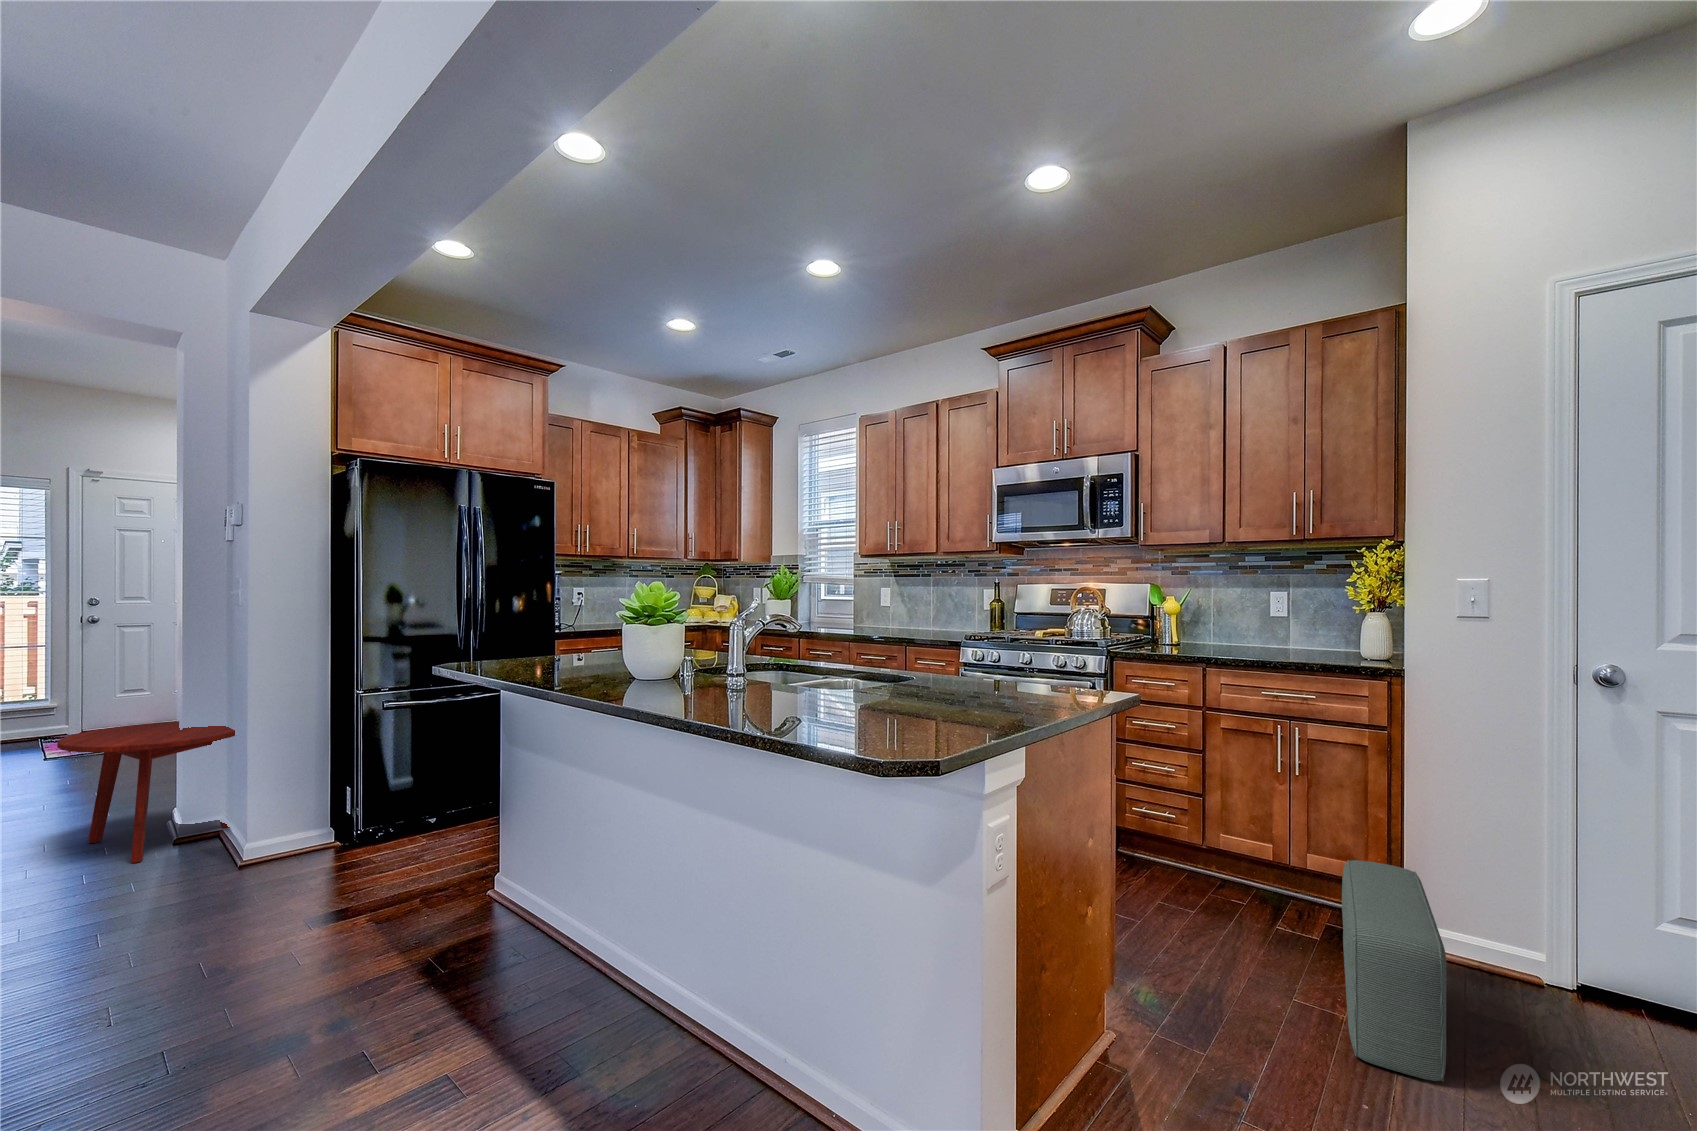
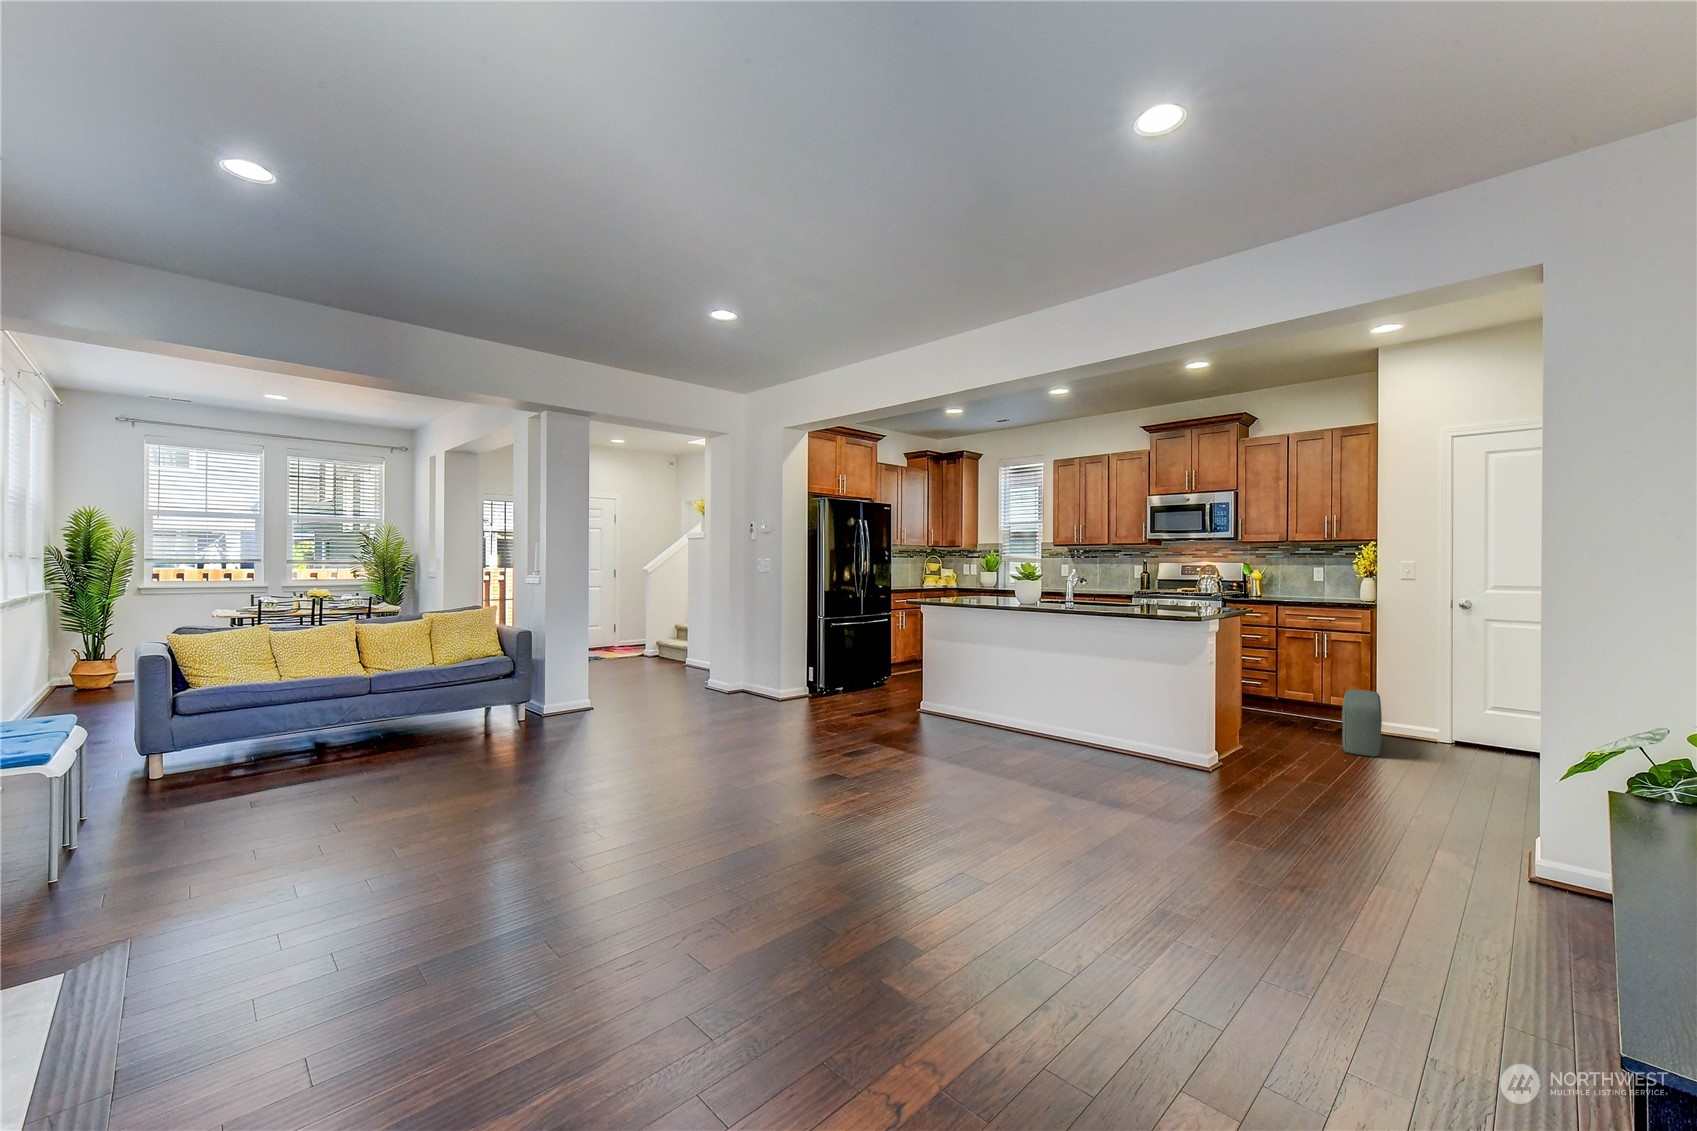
side table: present [57,721,235,863] -> none [697,640,767,705]

